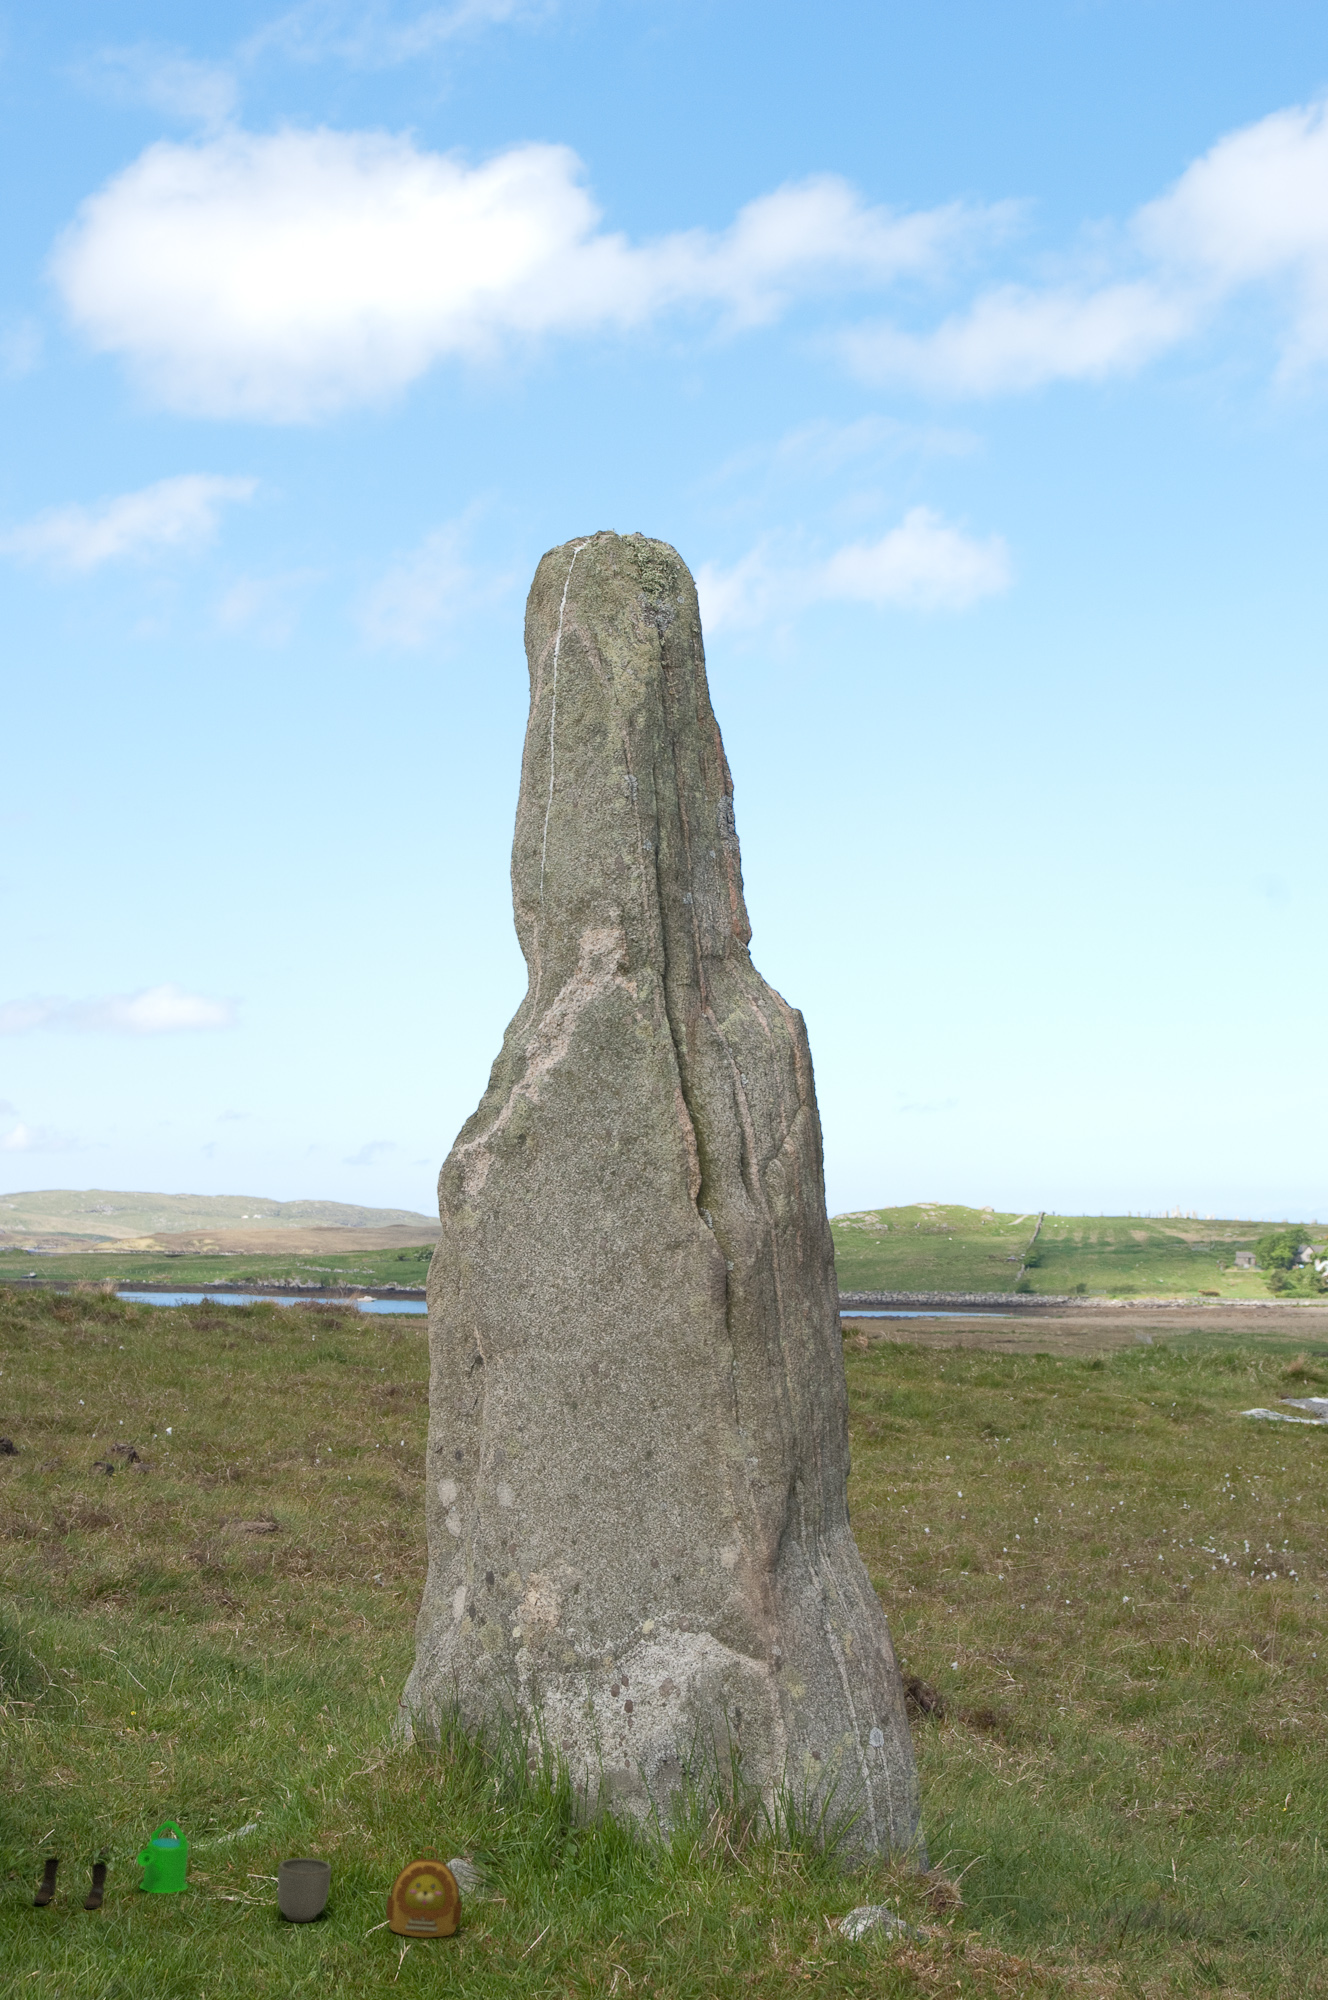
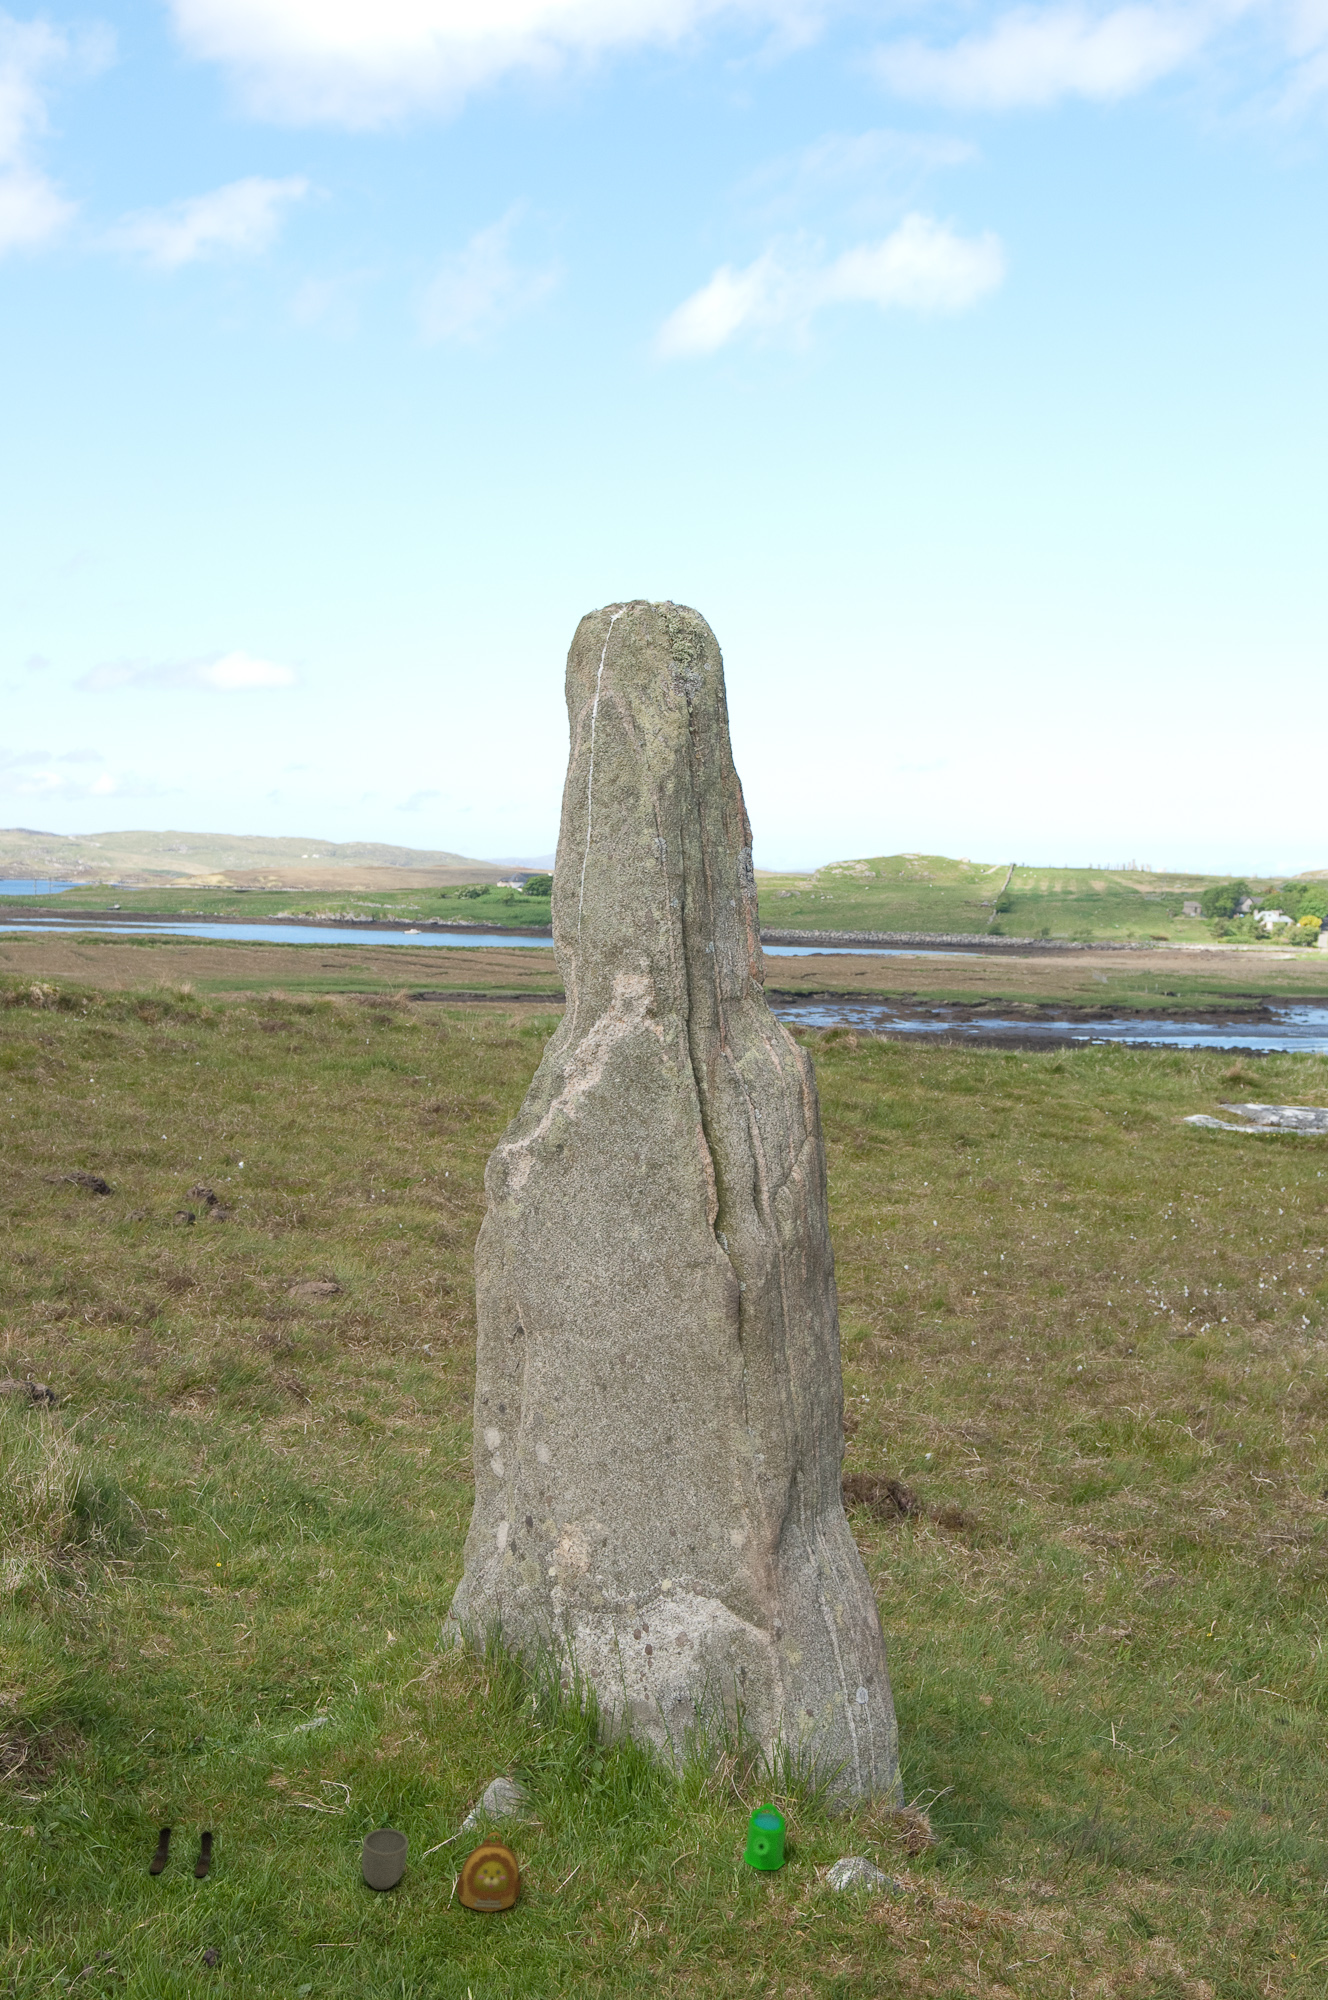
watering can: present [137,1821,189,1893] -> present [743,1803,786,1870]

